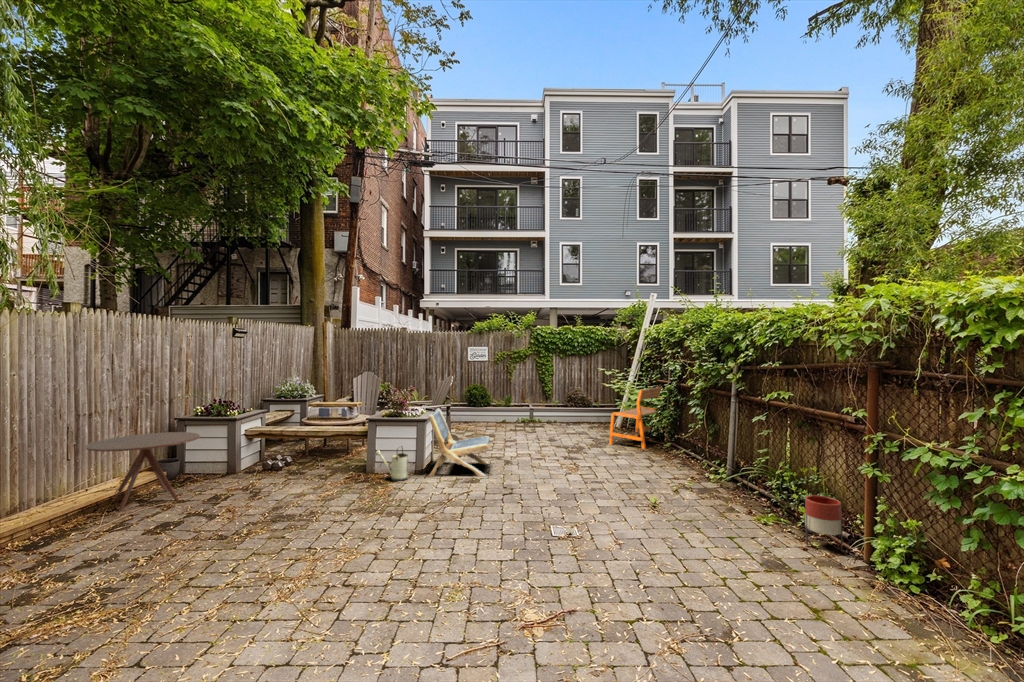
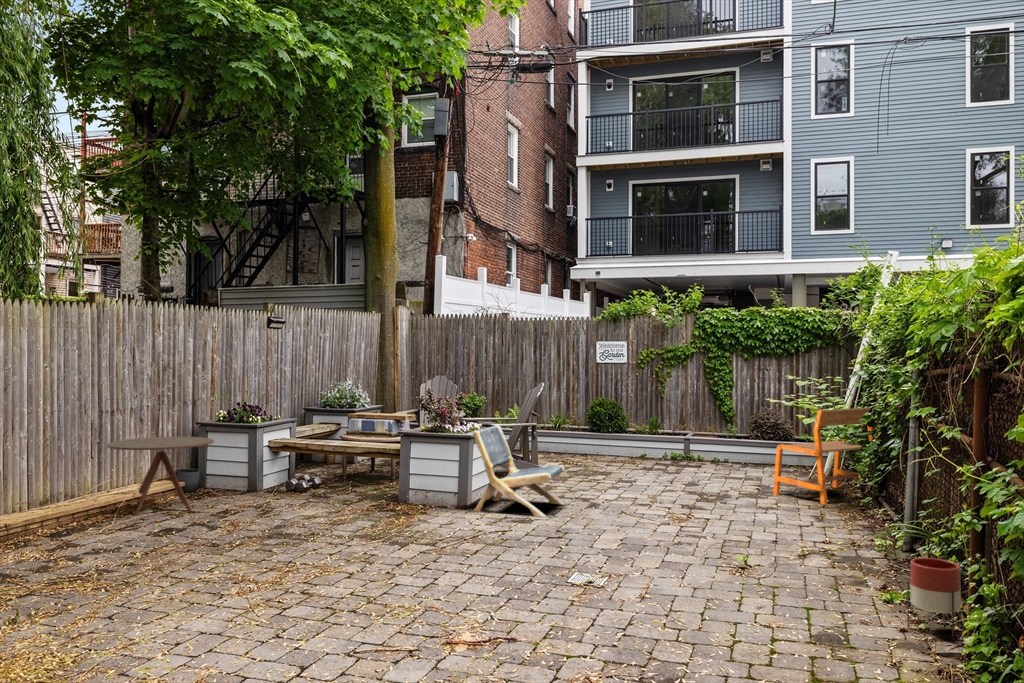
watering can: present [375,446,408,481] -> none [405,469,448,513]

